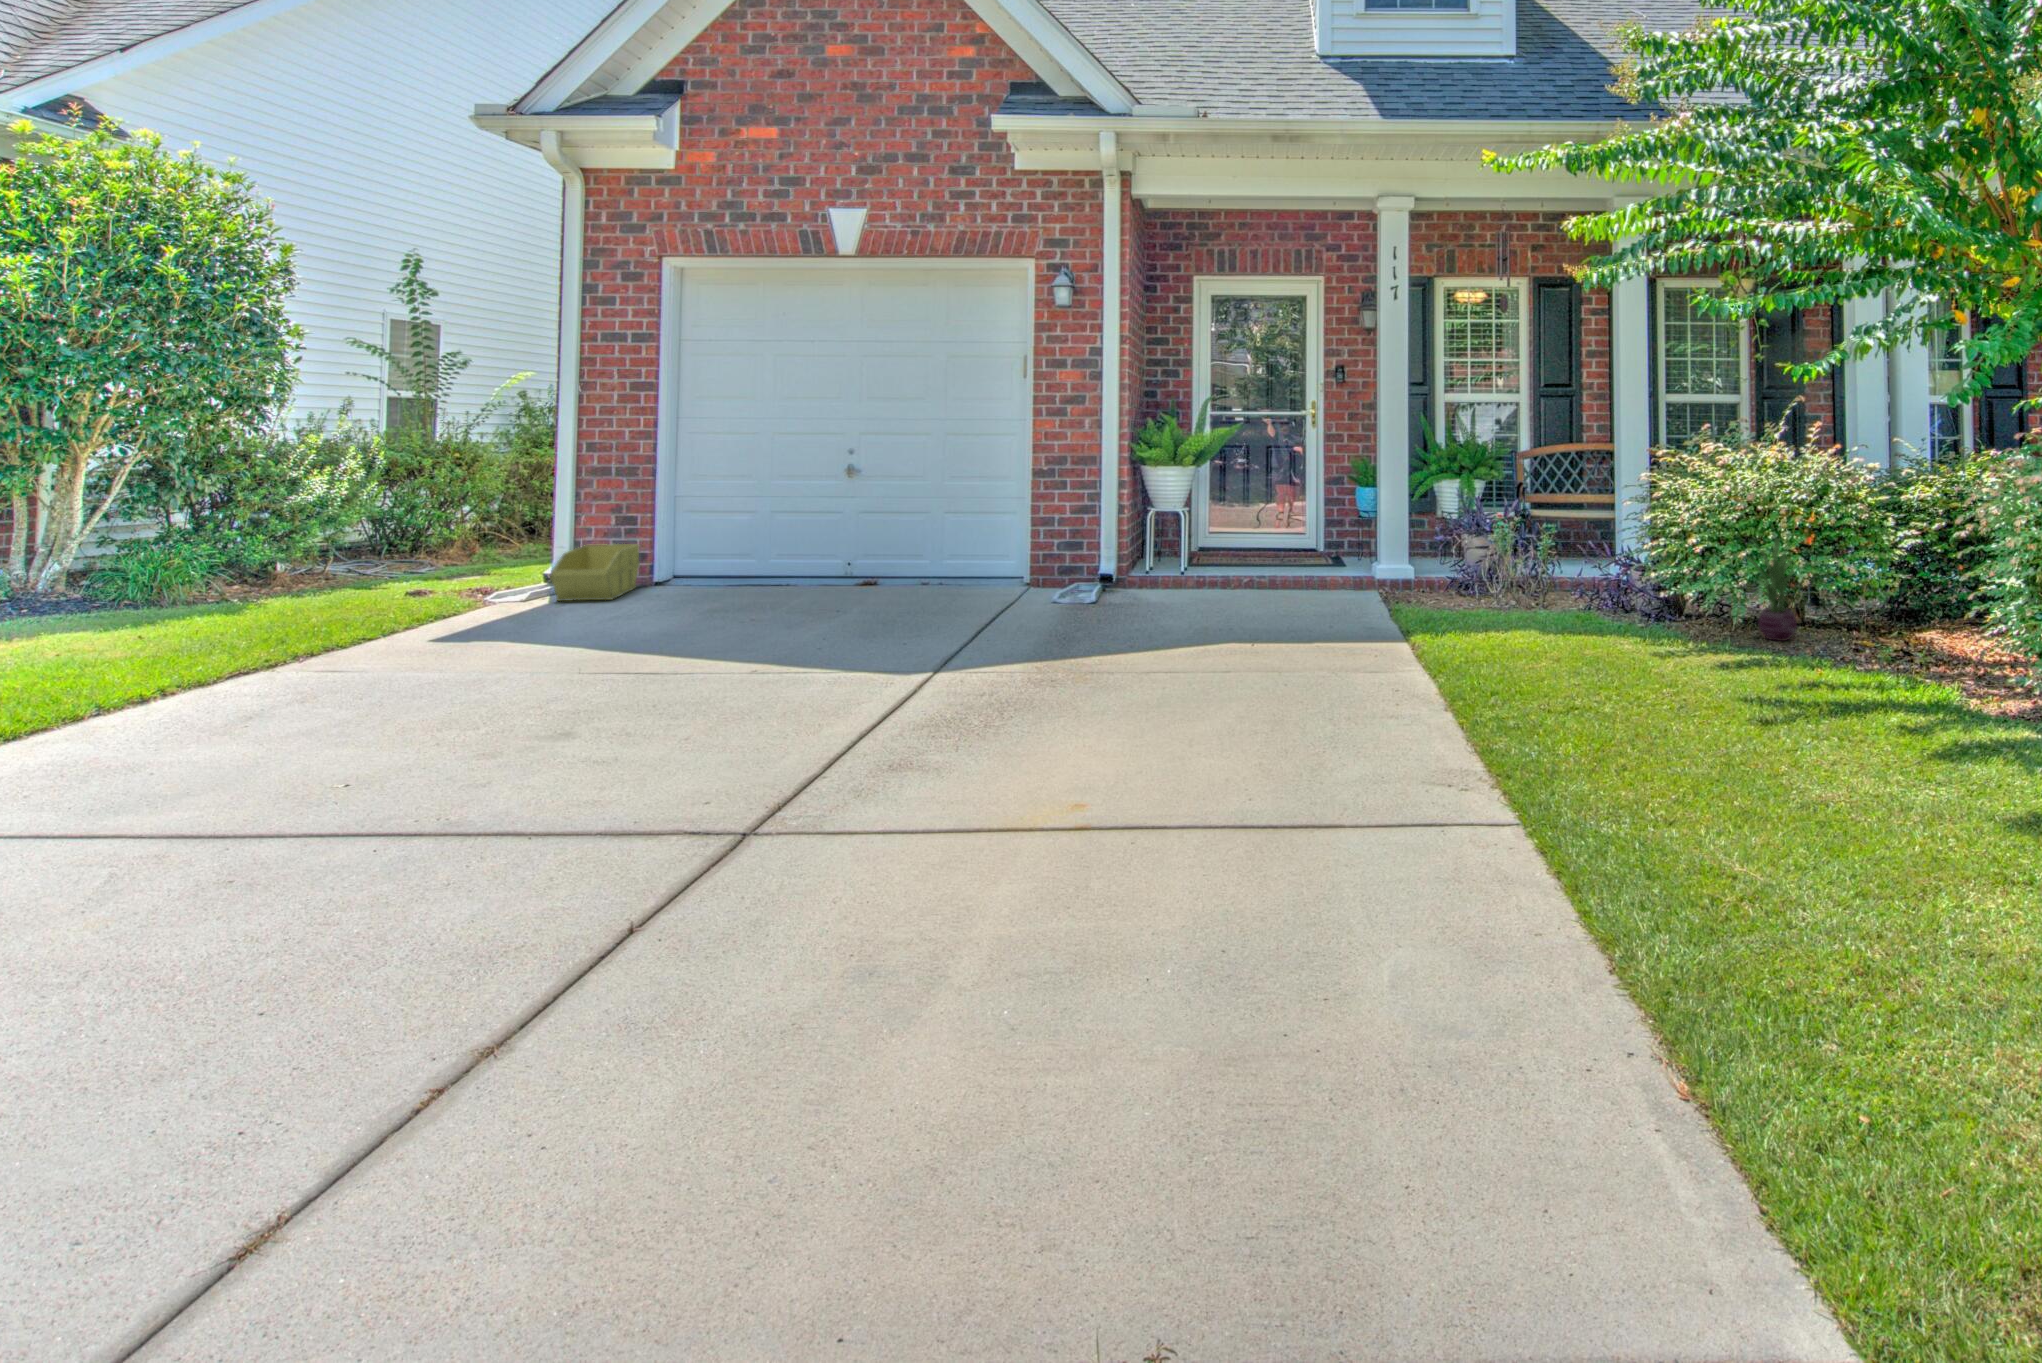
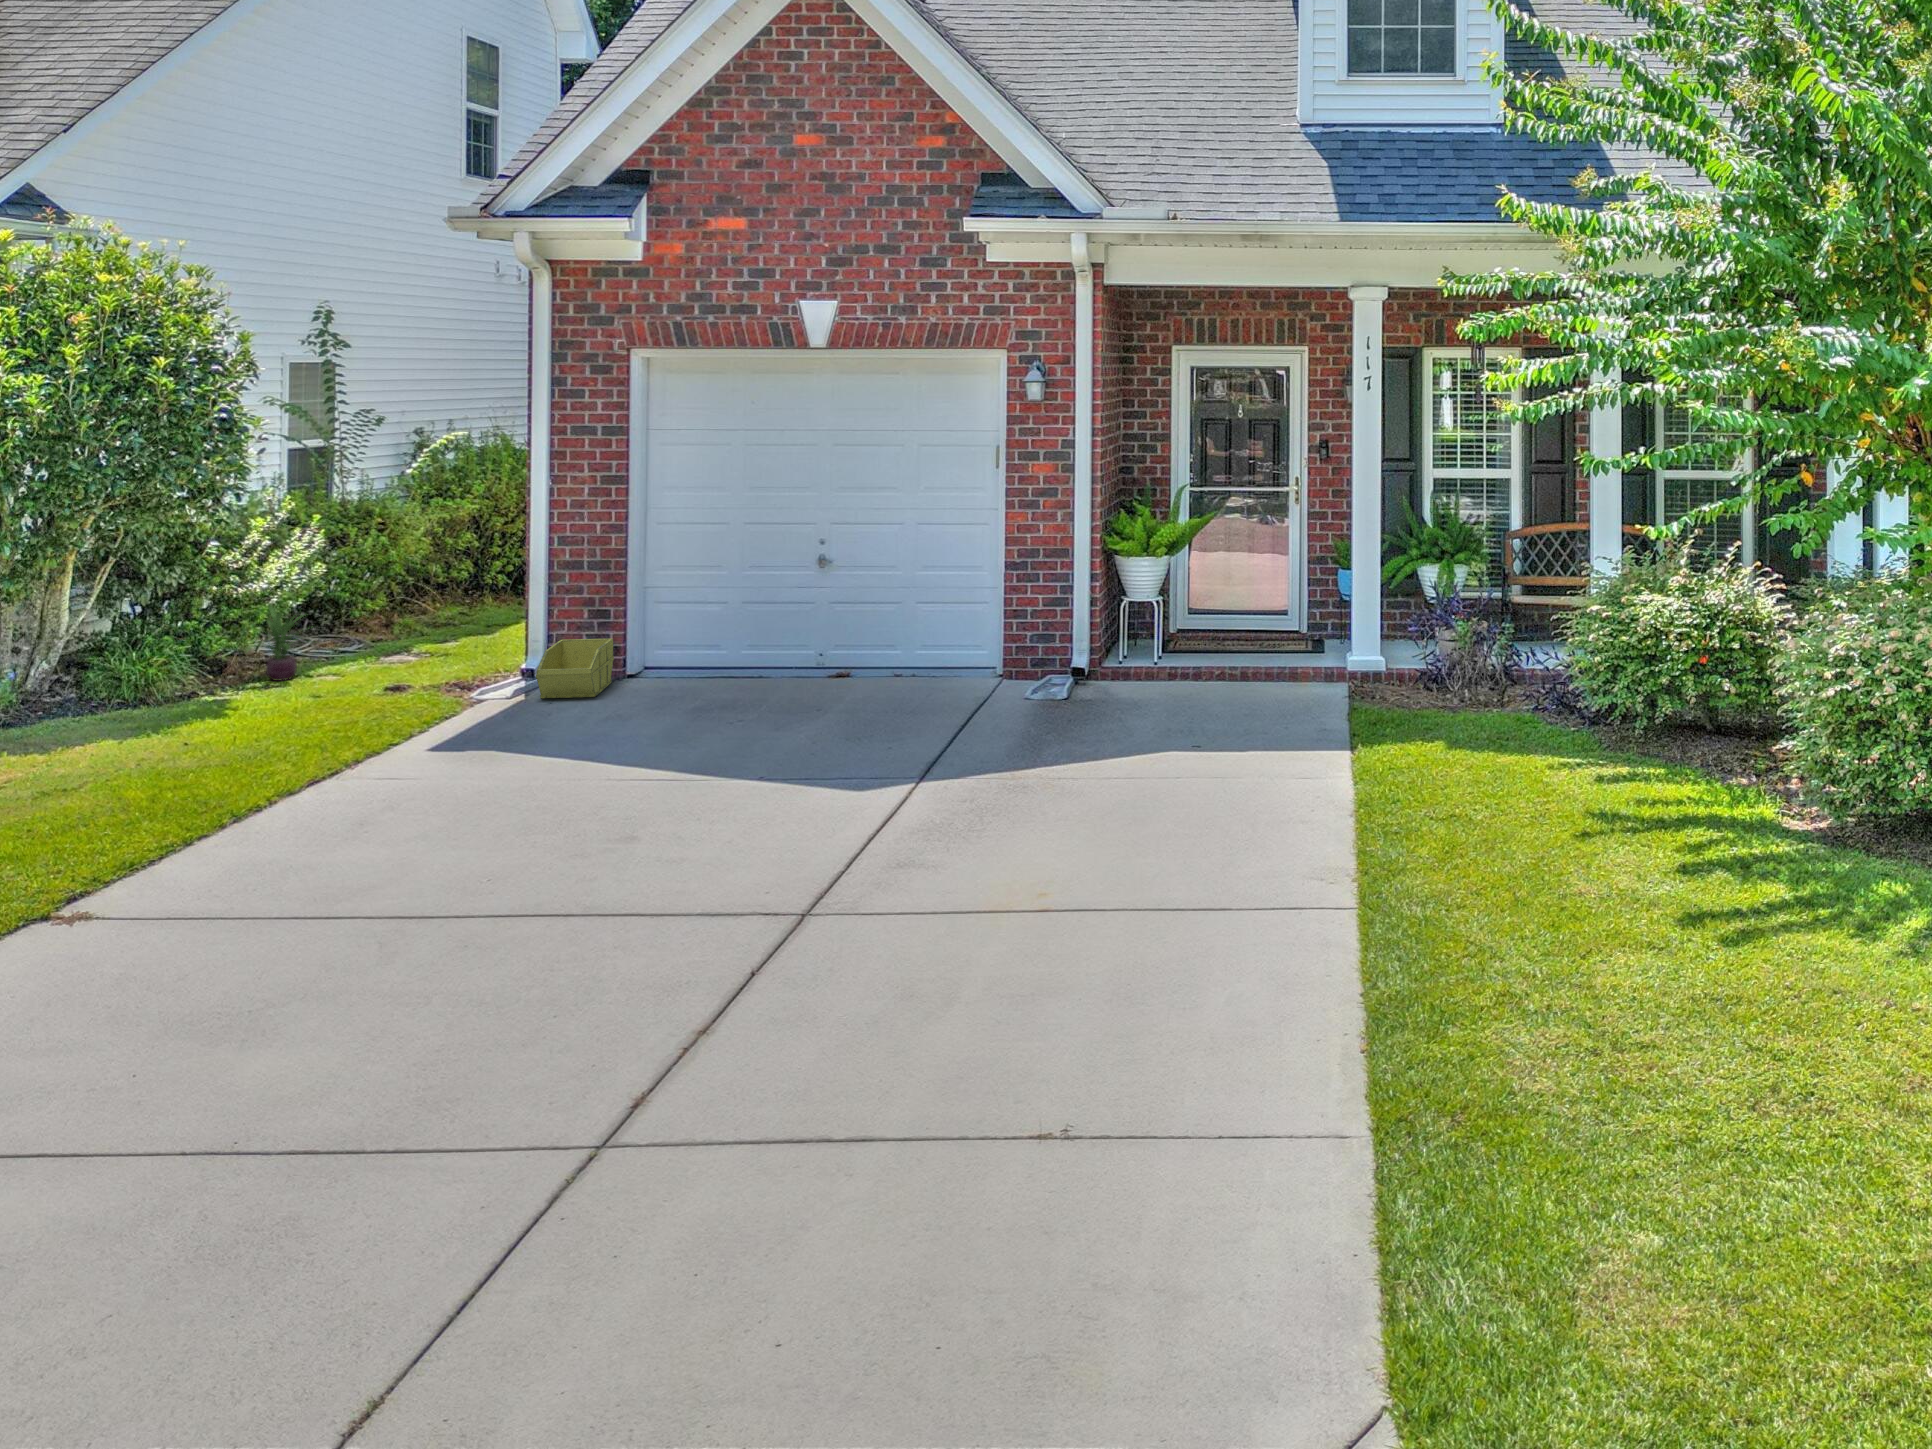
decorative plant: present [1723,538,1810,641] -> present [246,603,309,681]

